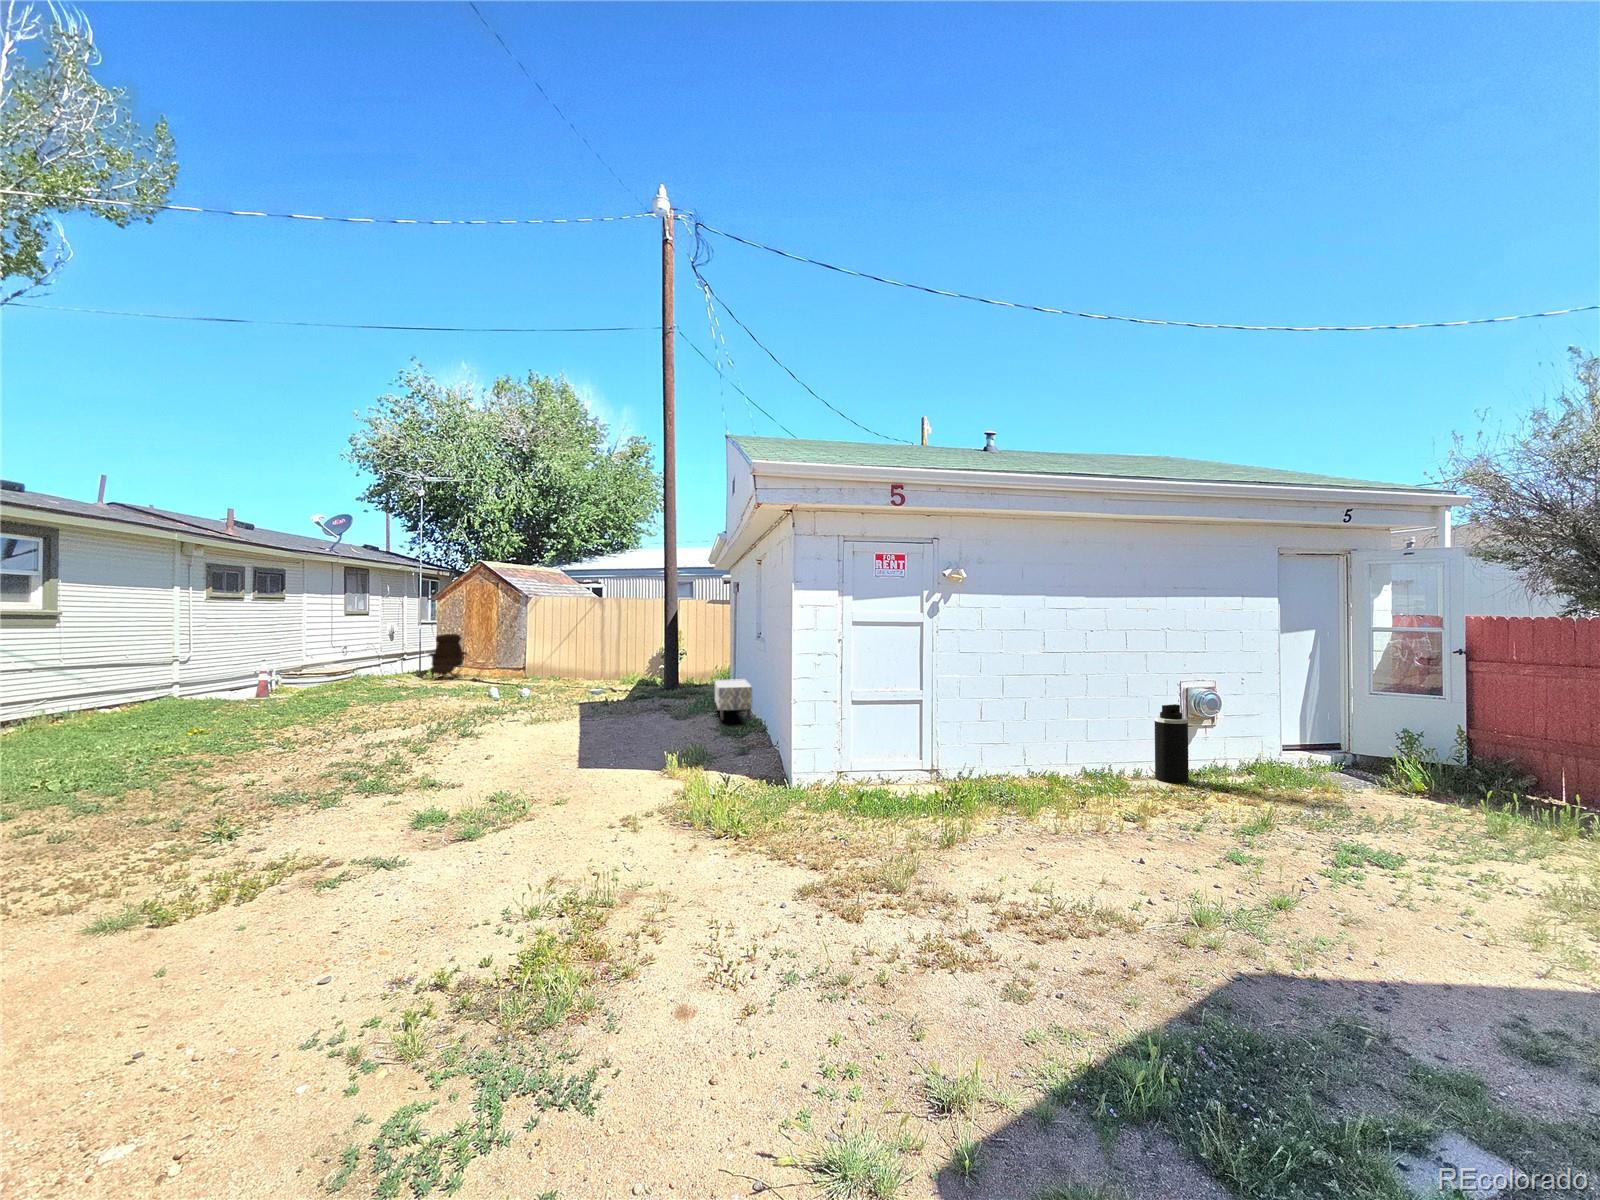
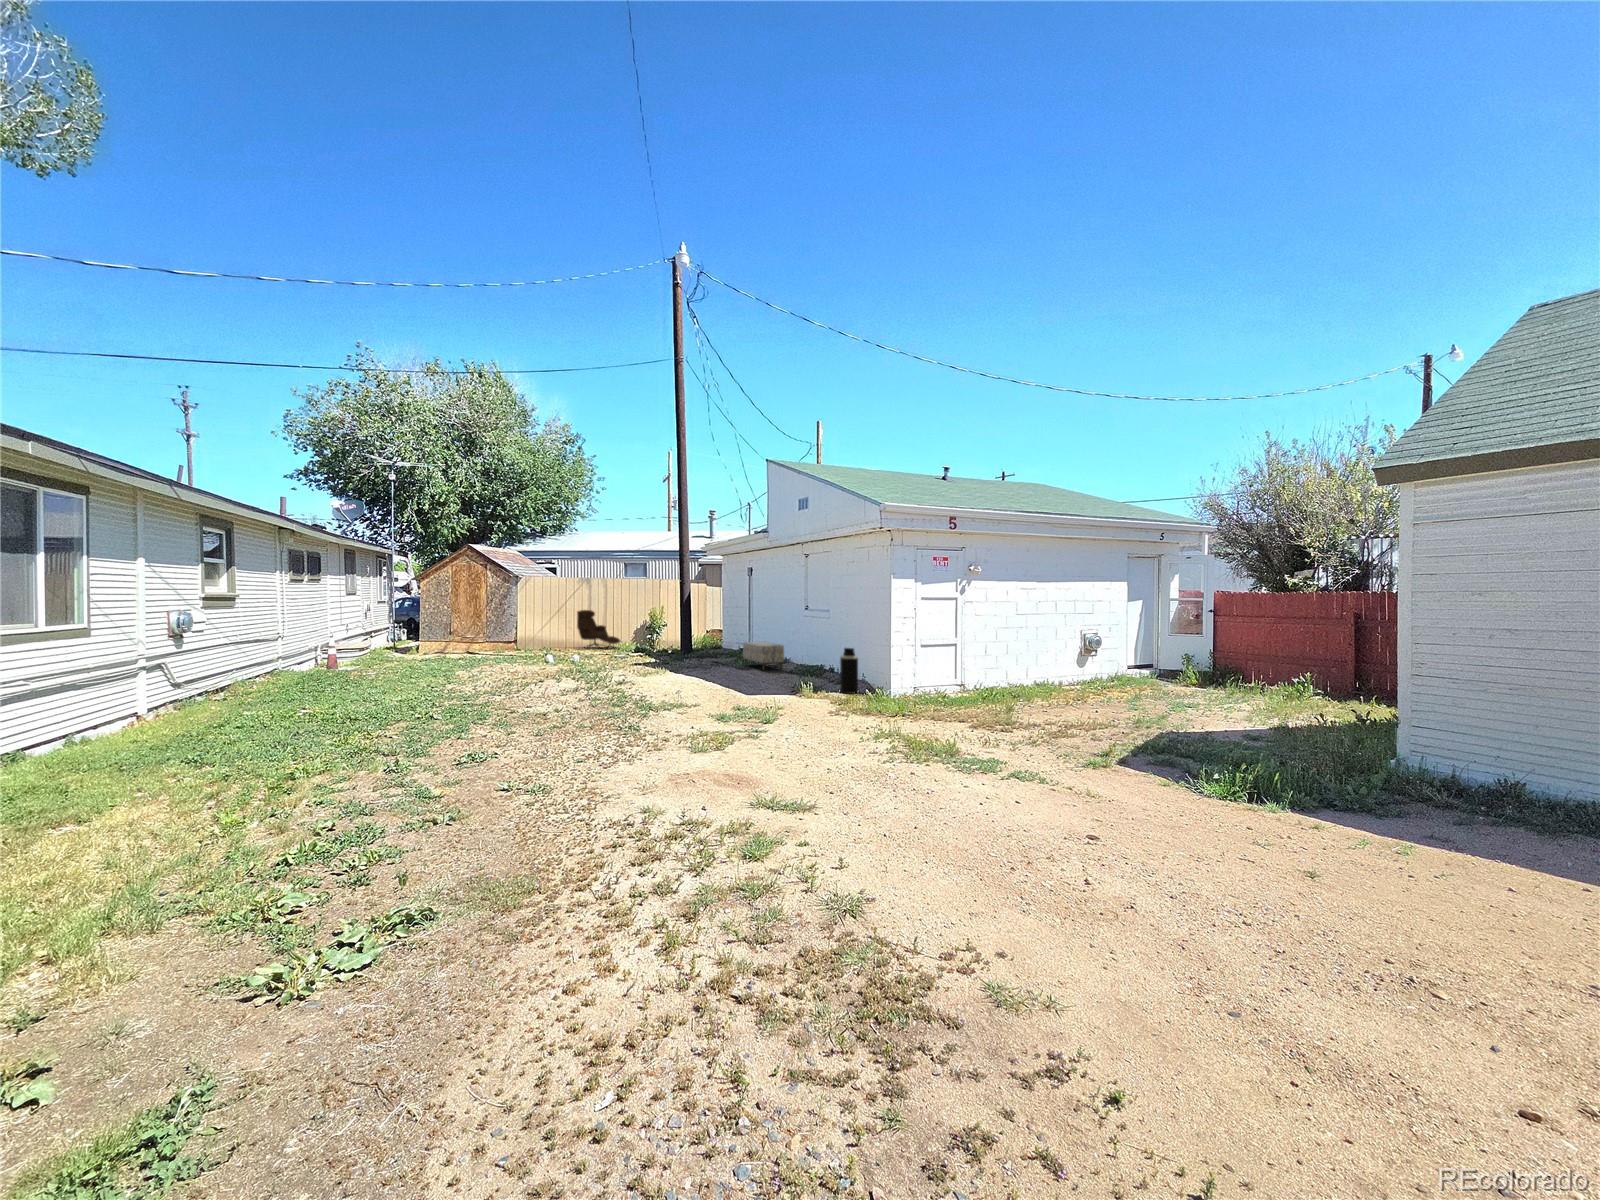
lounge chair: present [429,634,467,679] -> present [577,610,620,649]
trash can: present [1155,704,1189,783] -> present [840,648,858,694]

